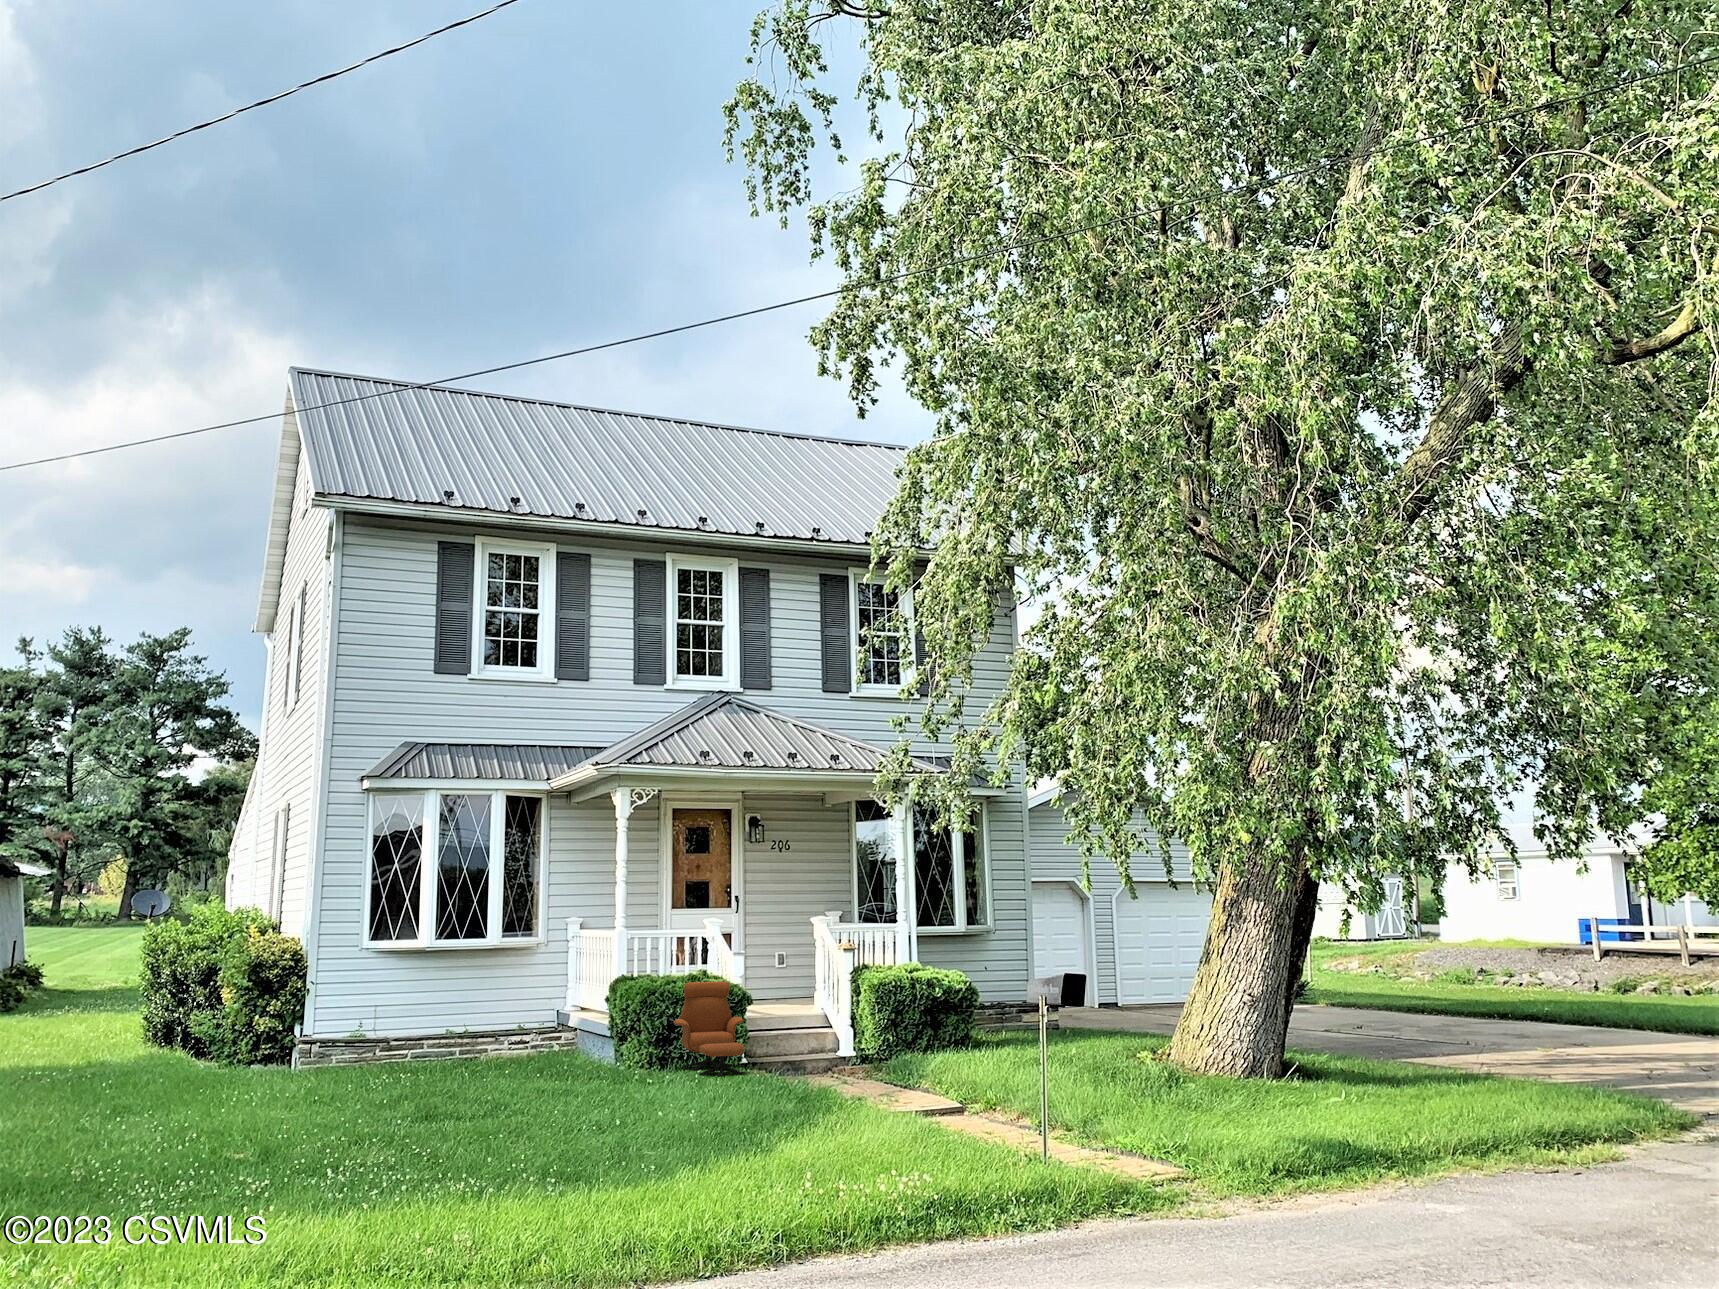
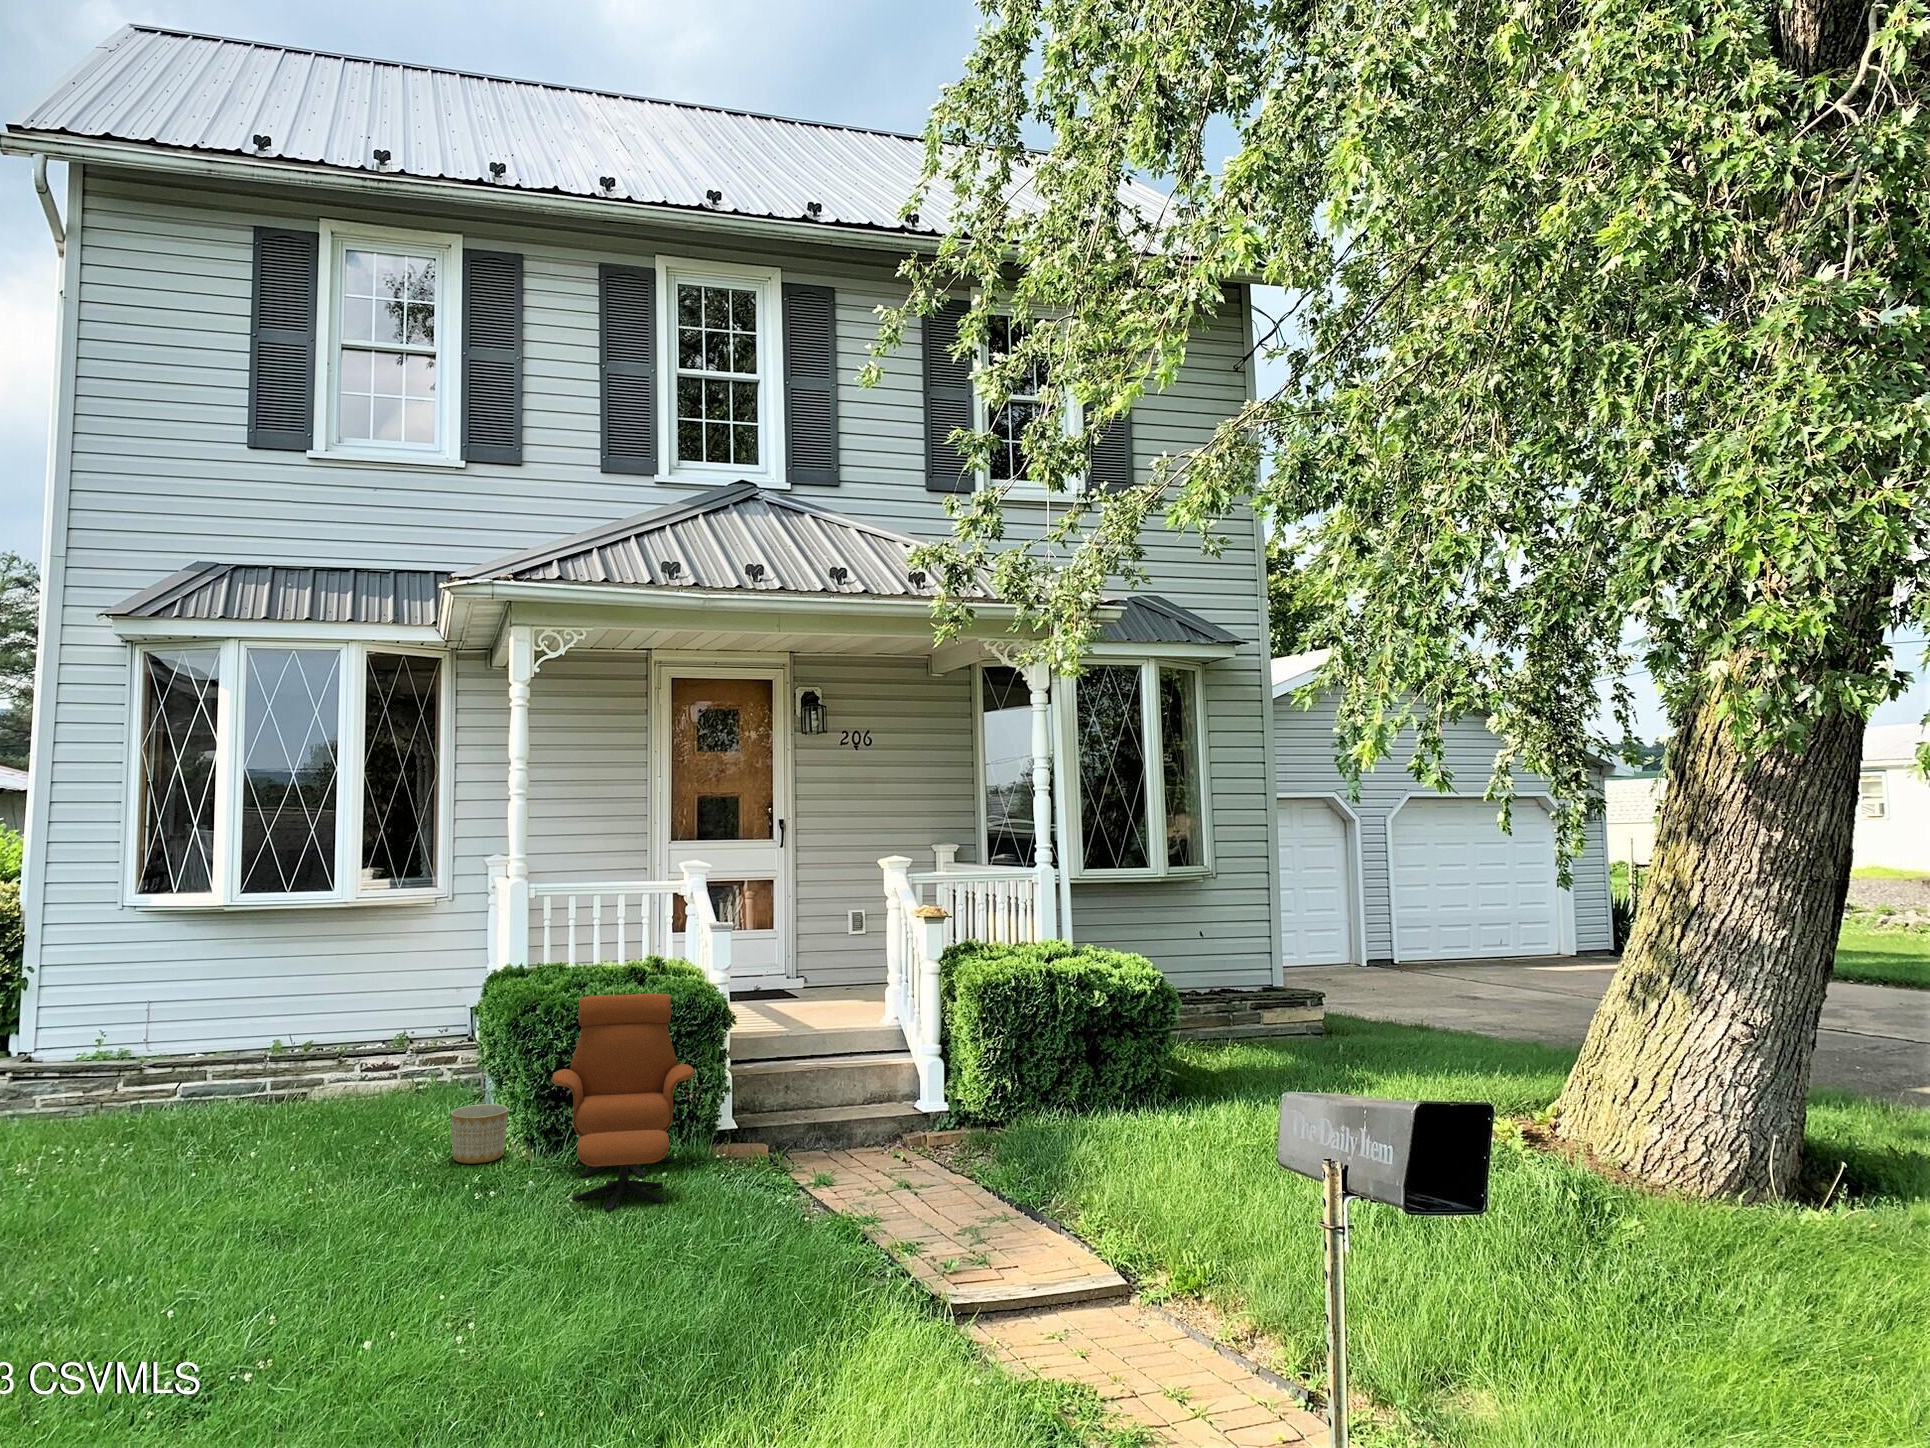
planter: none [617,1042,645,1069] -> present [451,1104,509,1164]

